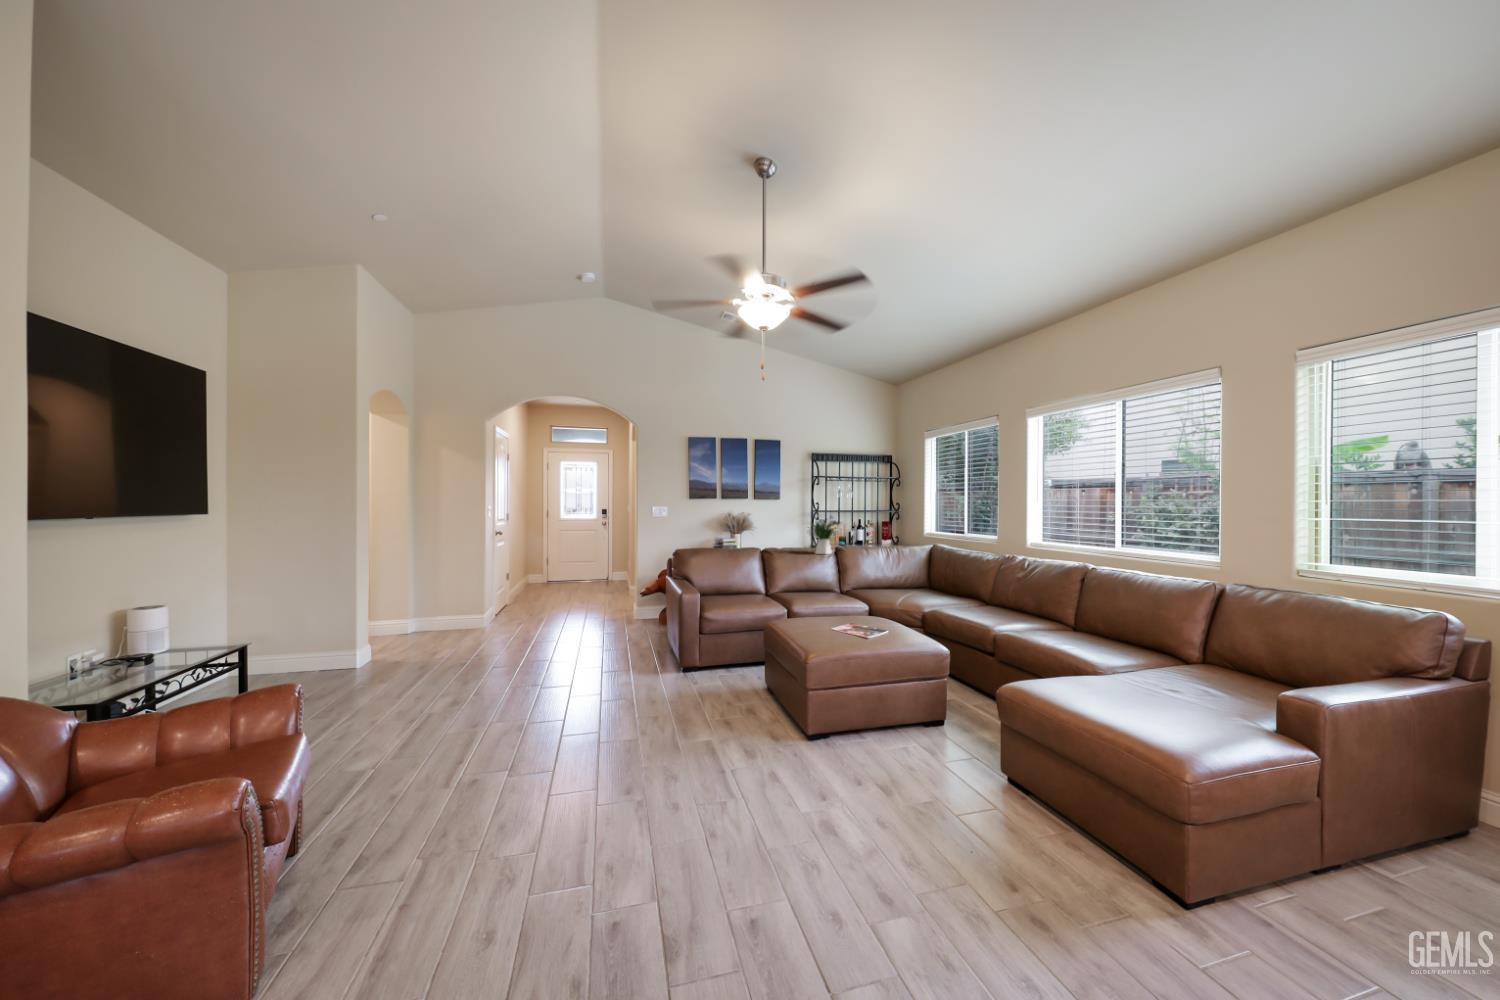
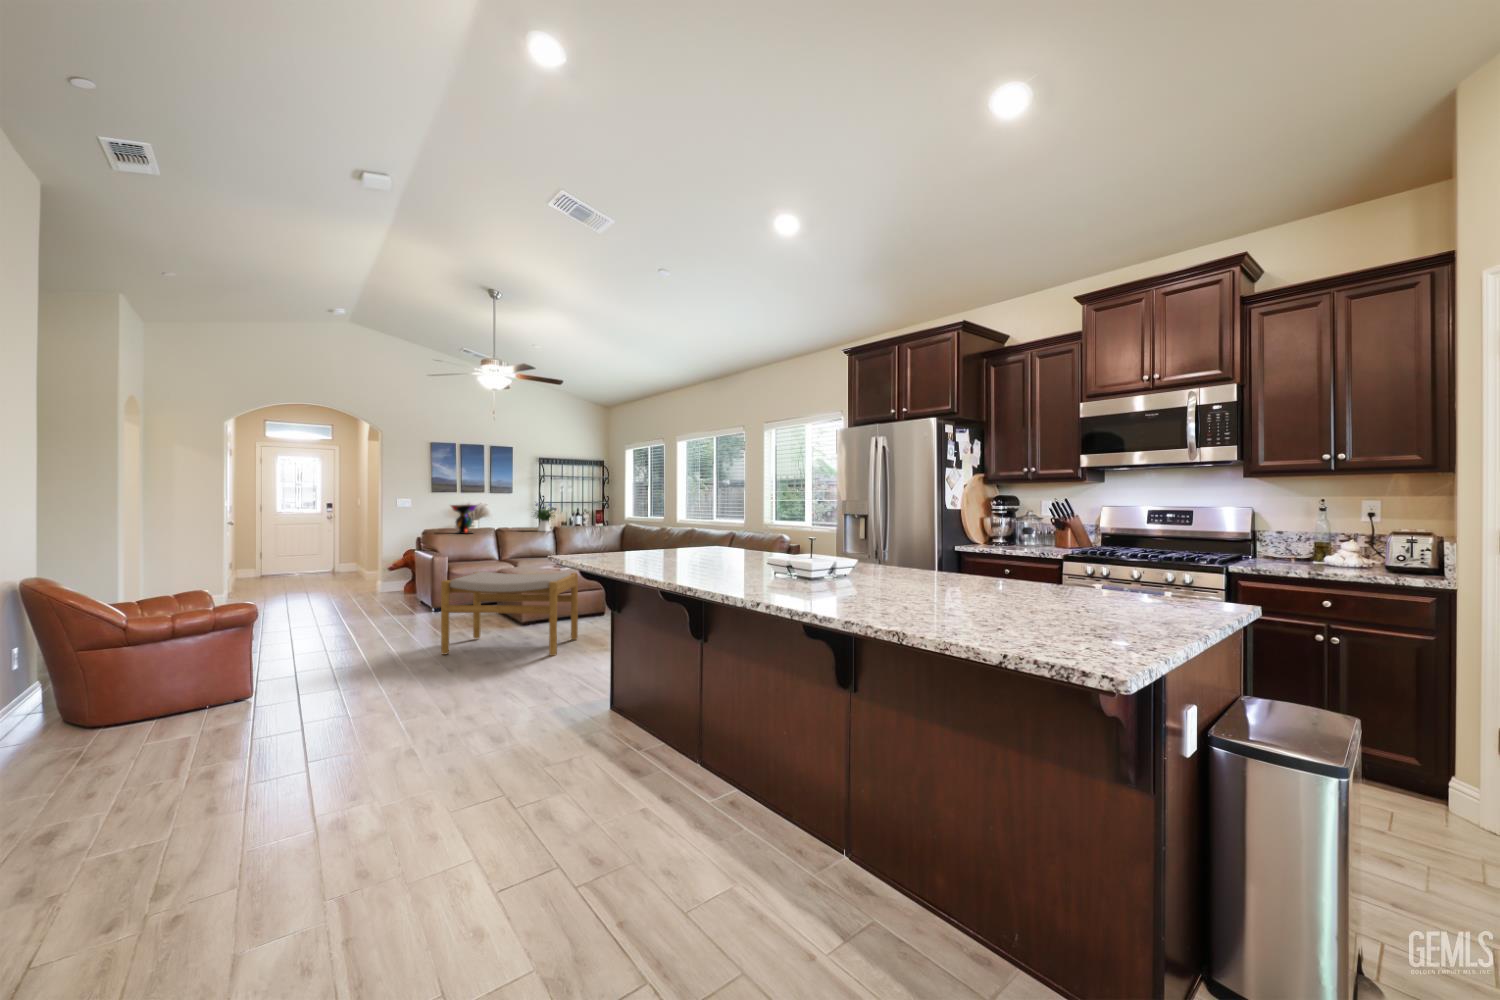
decorative bowl: none [705,517,741,556] -> present [451,505,477,534]
footstool: none [673,652,932,906] -> present [441,572,578,656]

